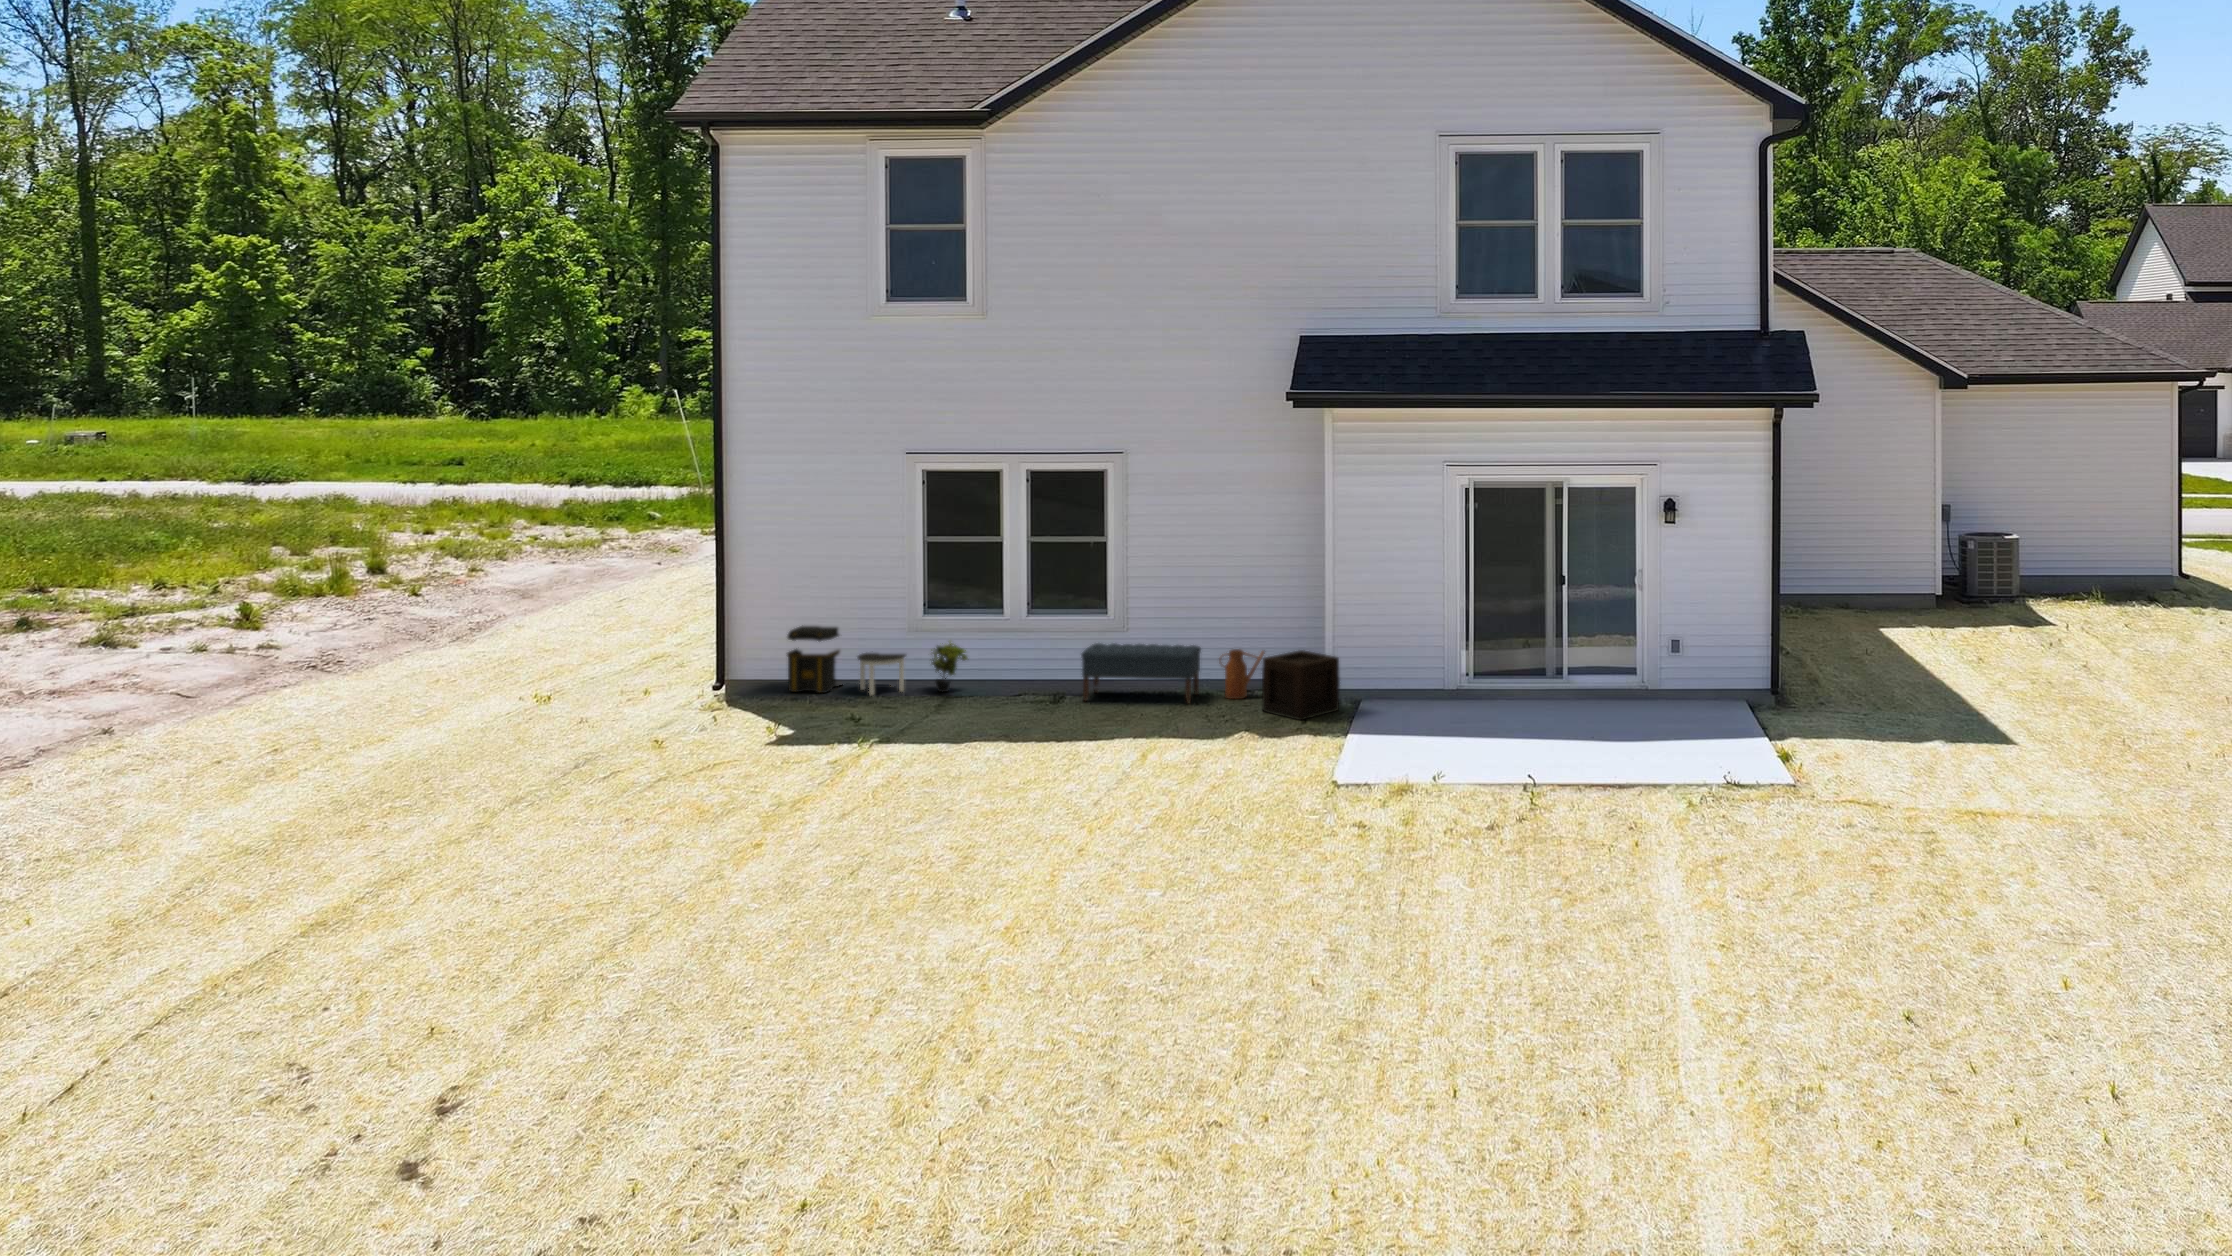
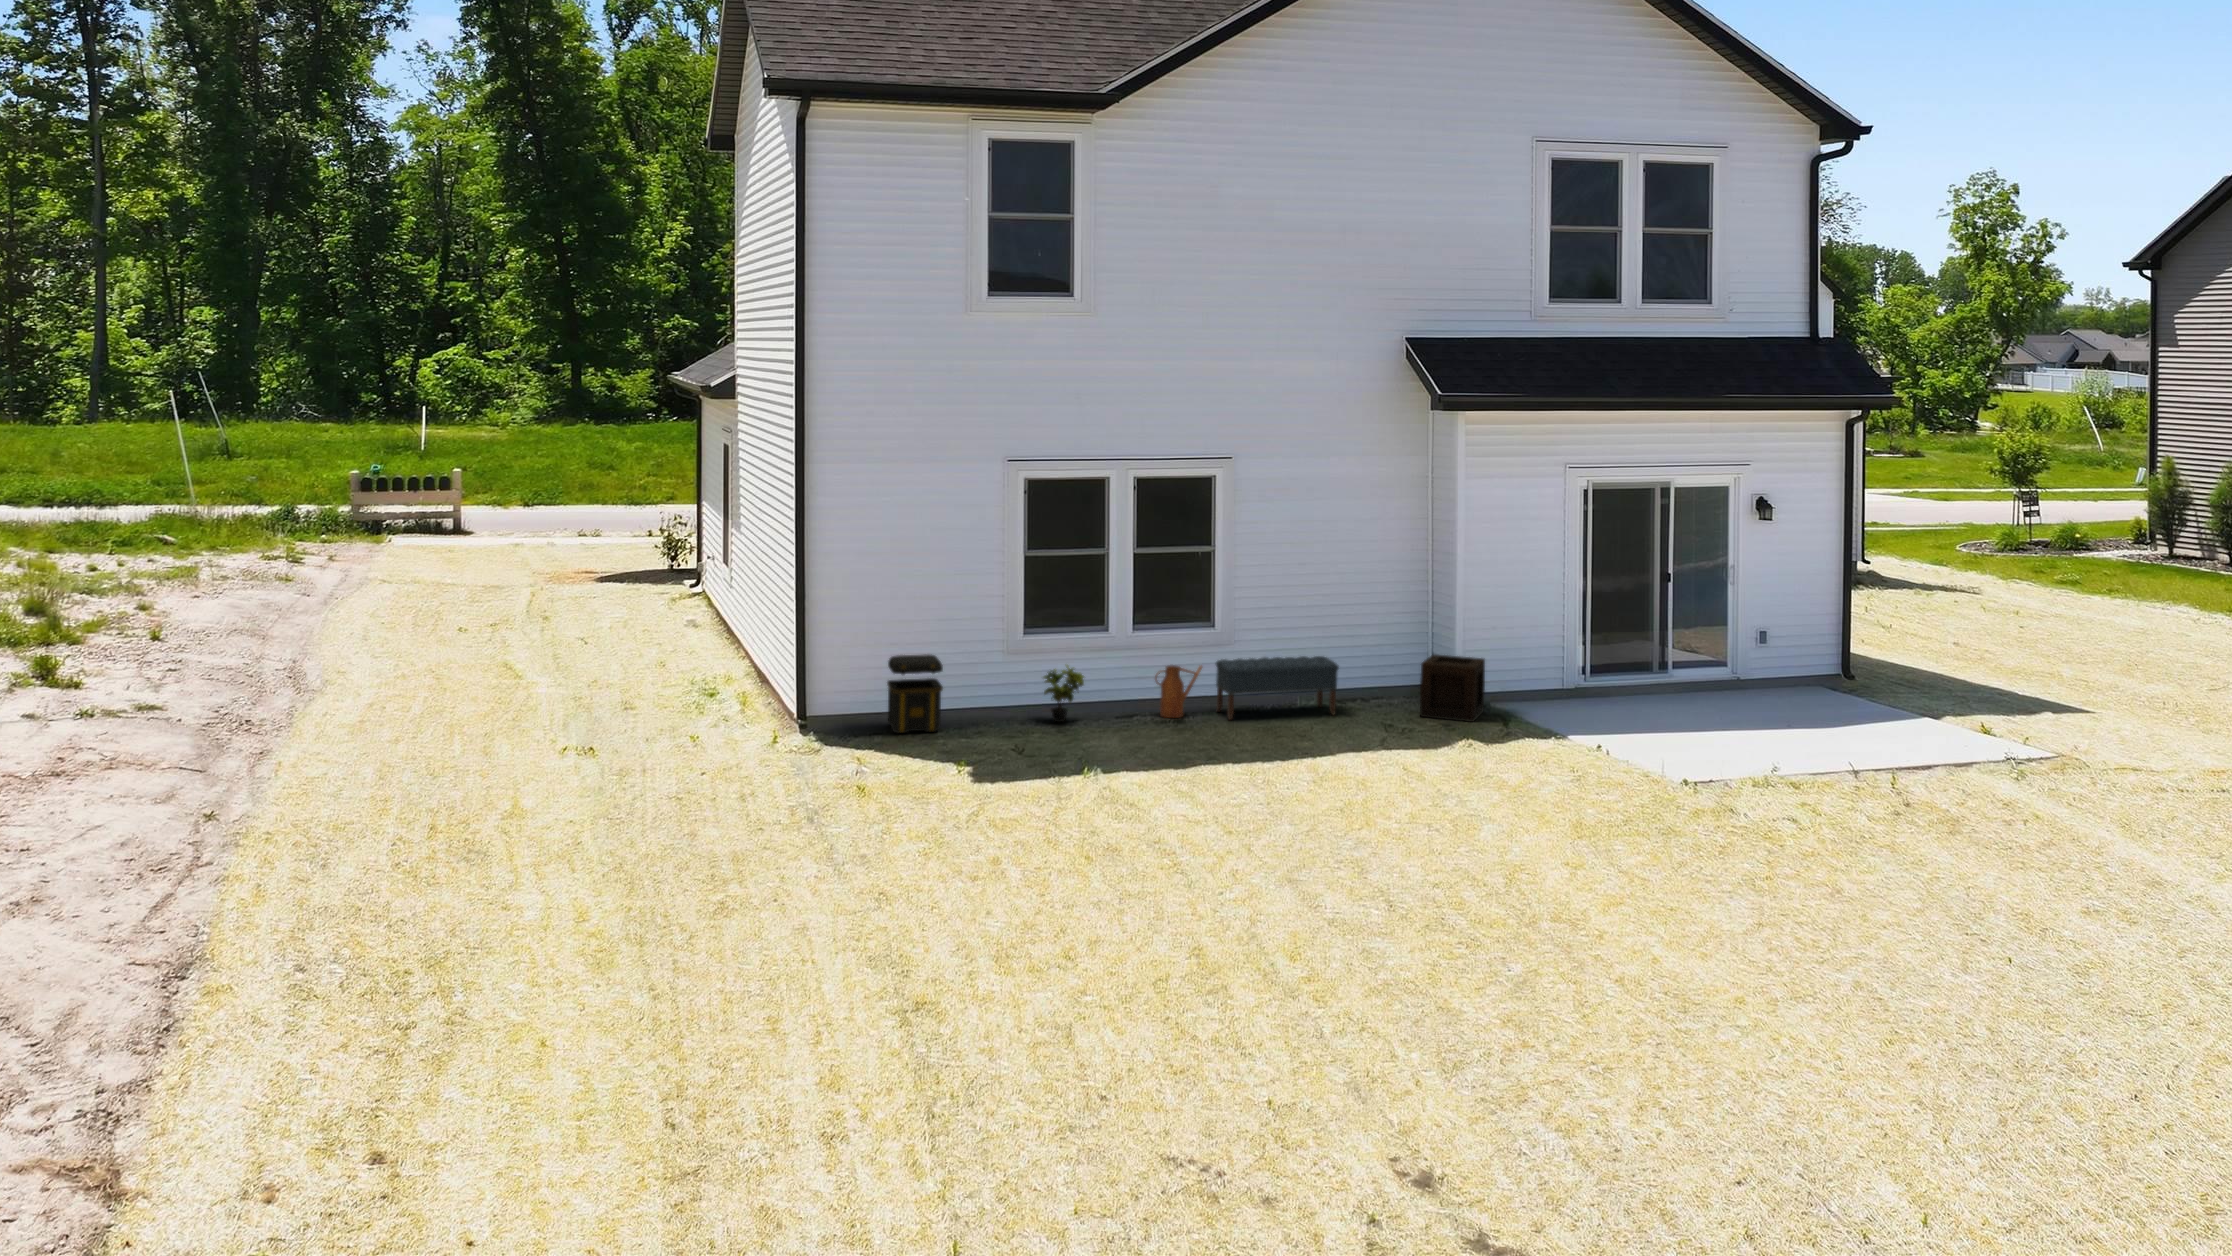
watering can: present [1220,649,1265,699] -> present [1155,665,1202,718]
round table: present [858,653,906,695] -> none [966,681,1018,731]

